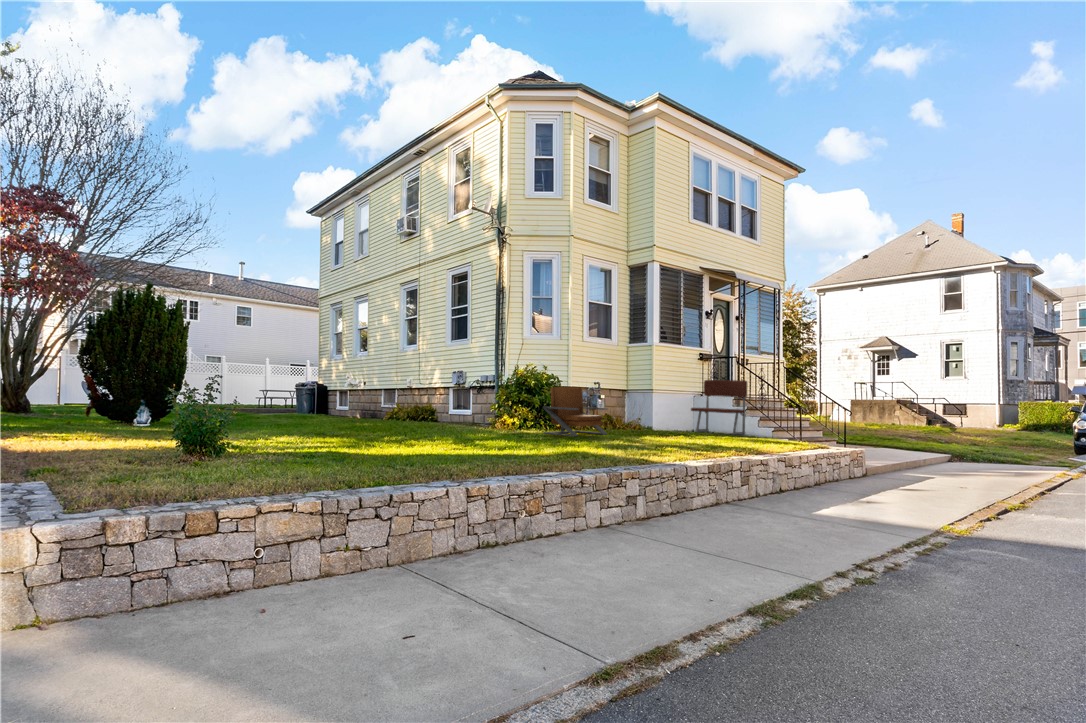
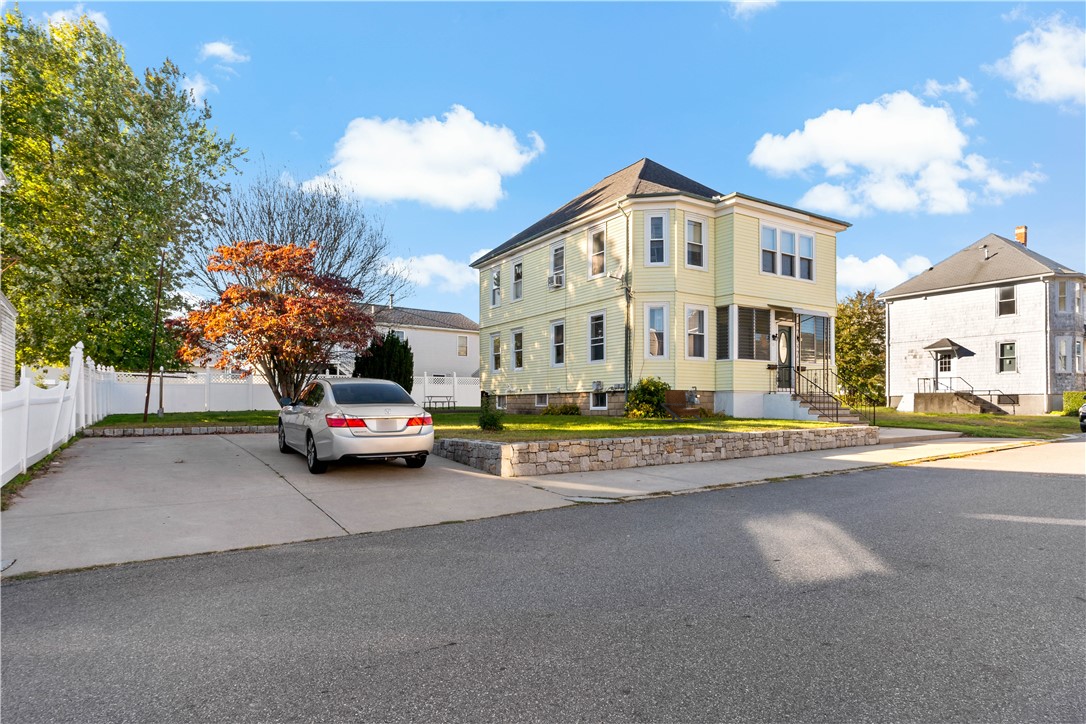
bench: present [691,380,747,435] -> none [761,383,801,420]

